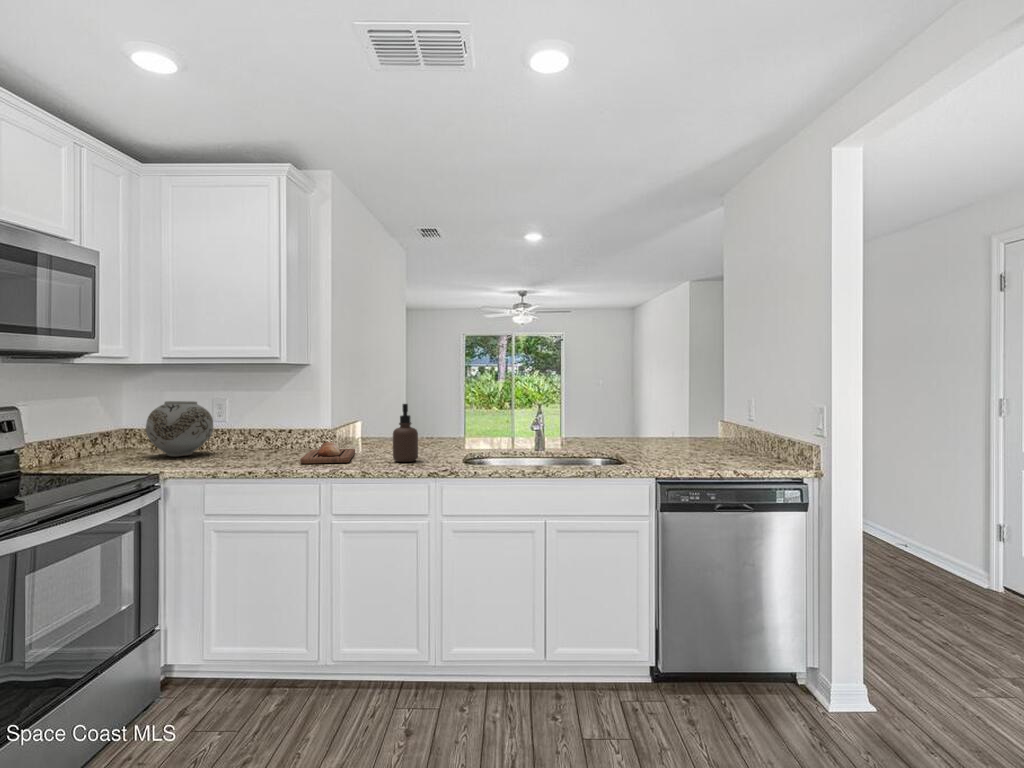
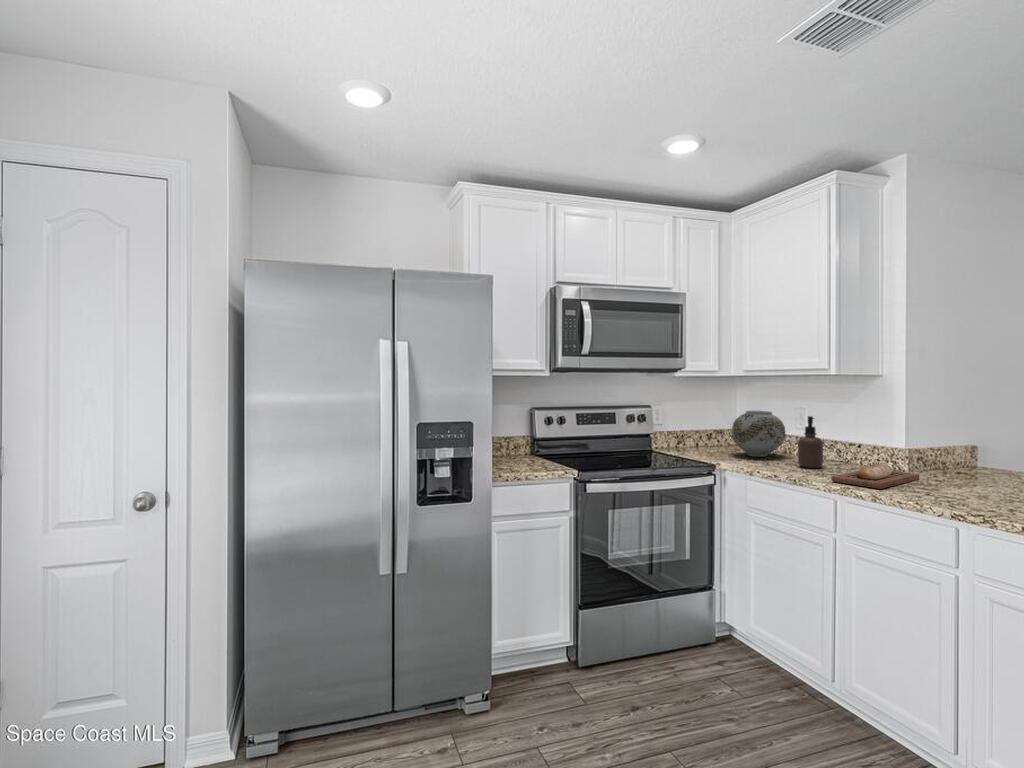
soap dispenser: present [393,404,418,462] -> present [798,416,823,468]

